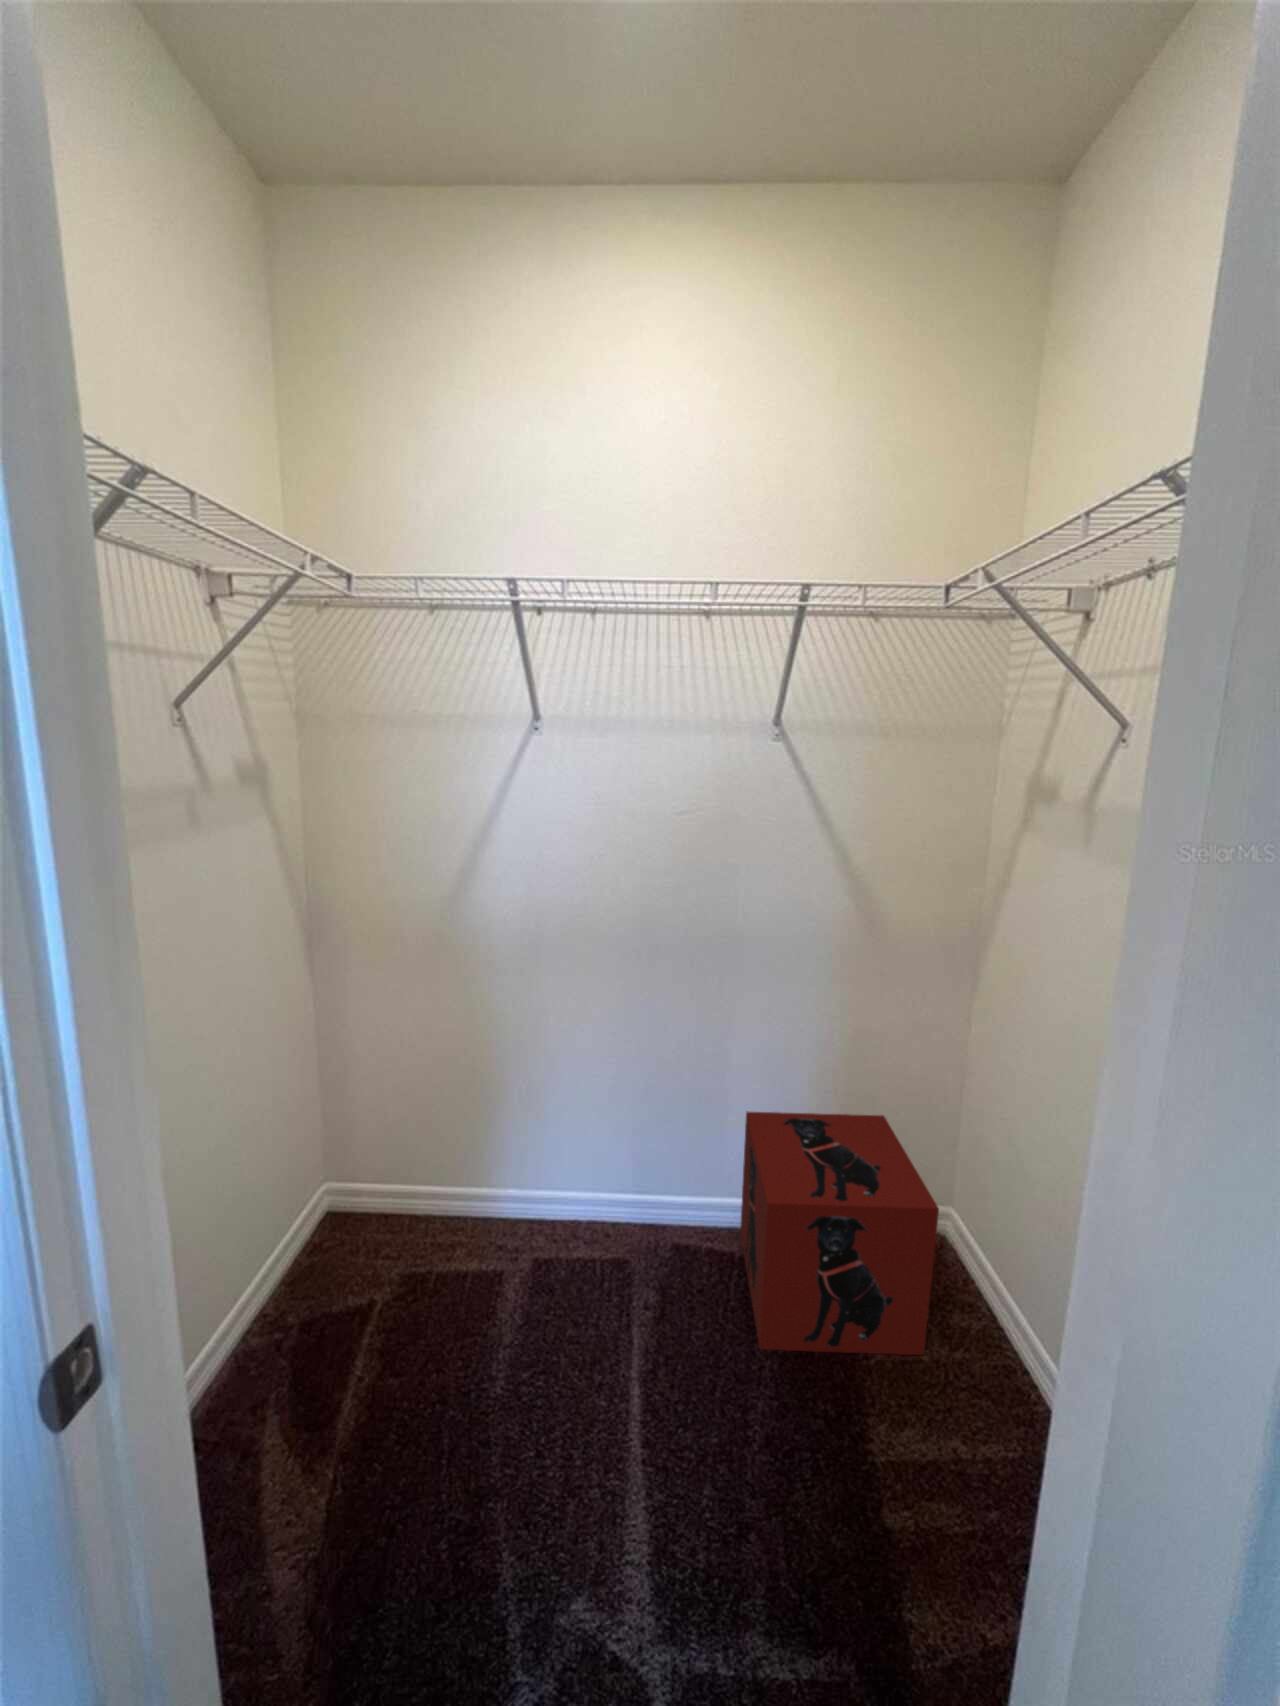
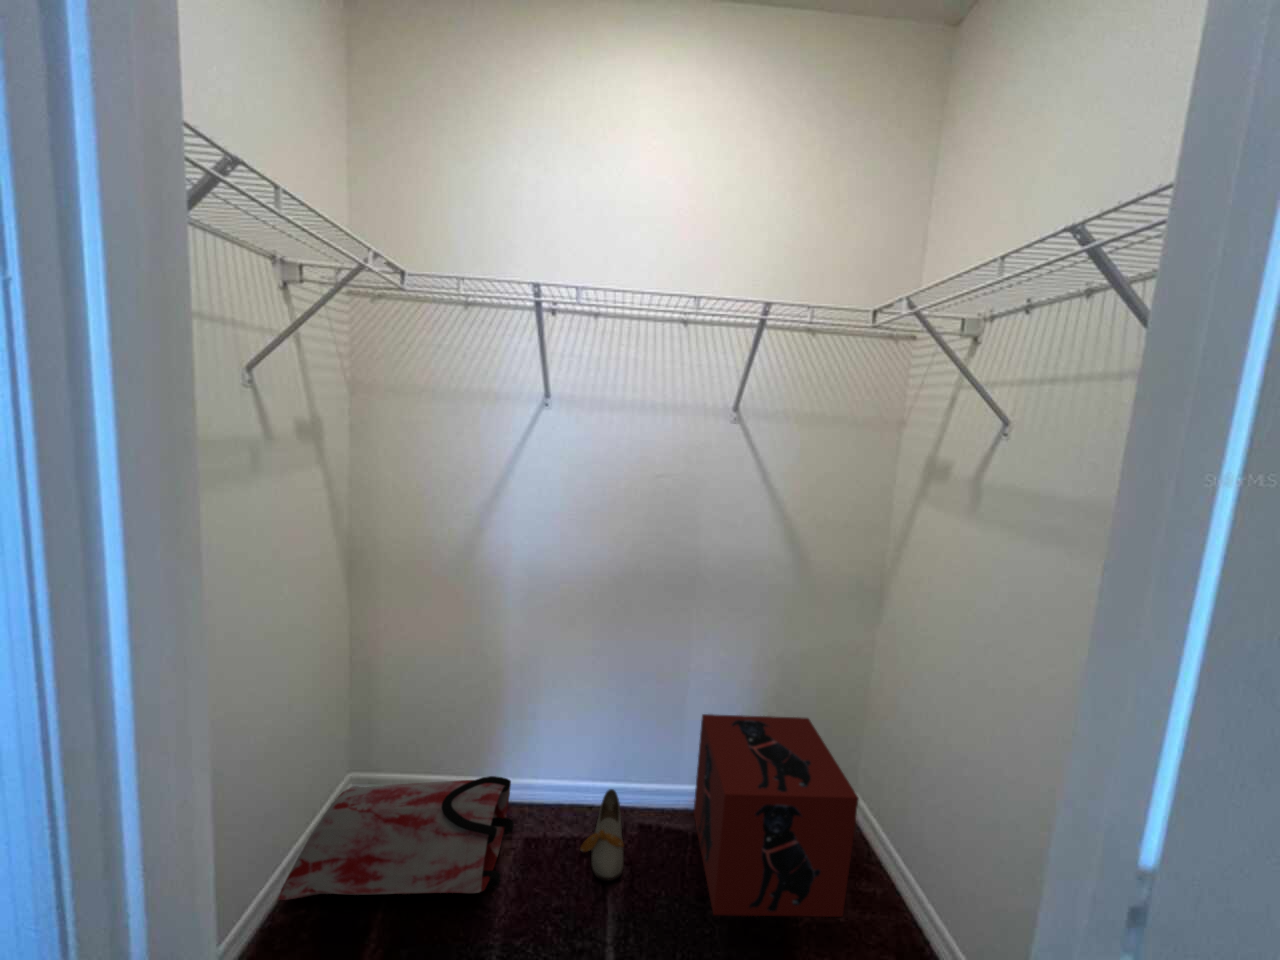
bag: none [248,1185,518,1319] -> present [278,776,514,900]
shoe: none [597,1204,651,1308] -> present [580,789,624,881]

